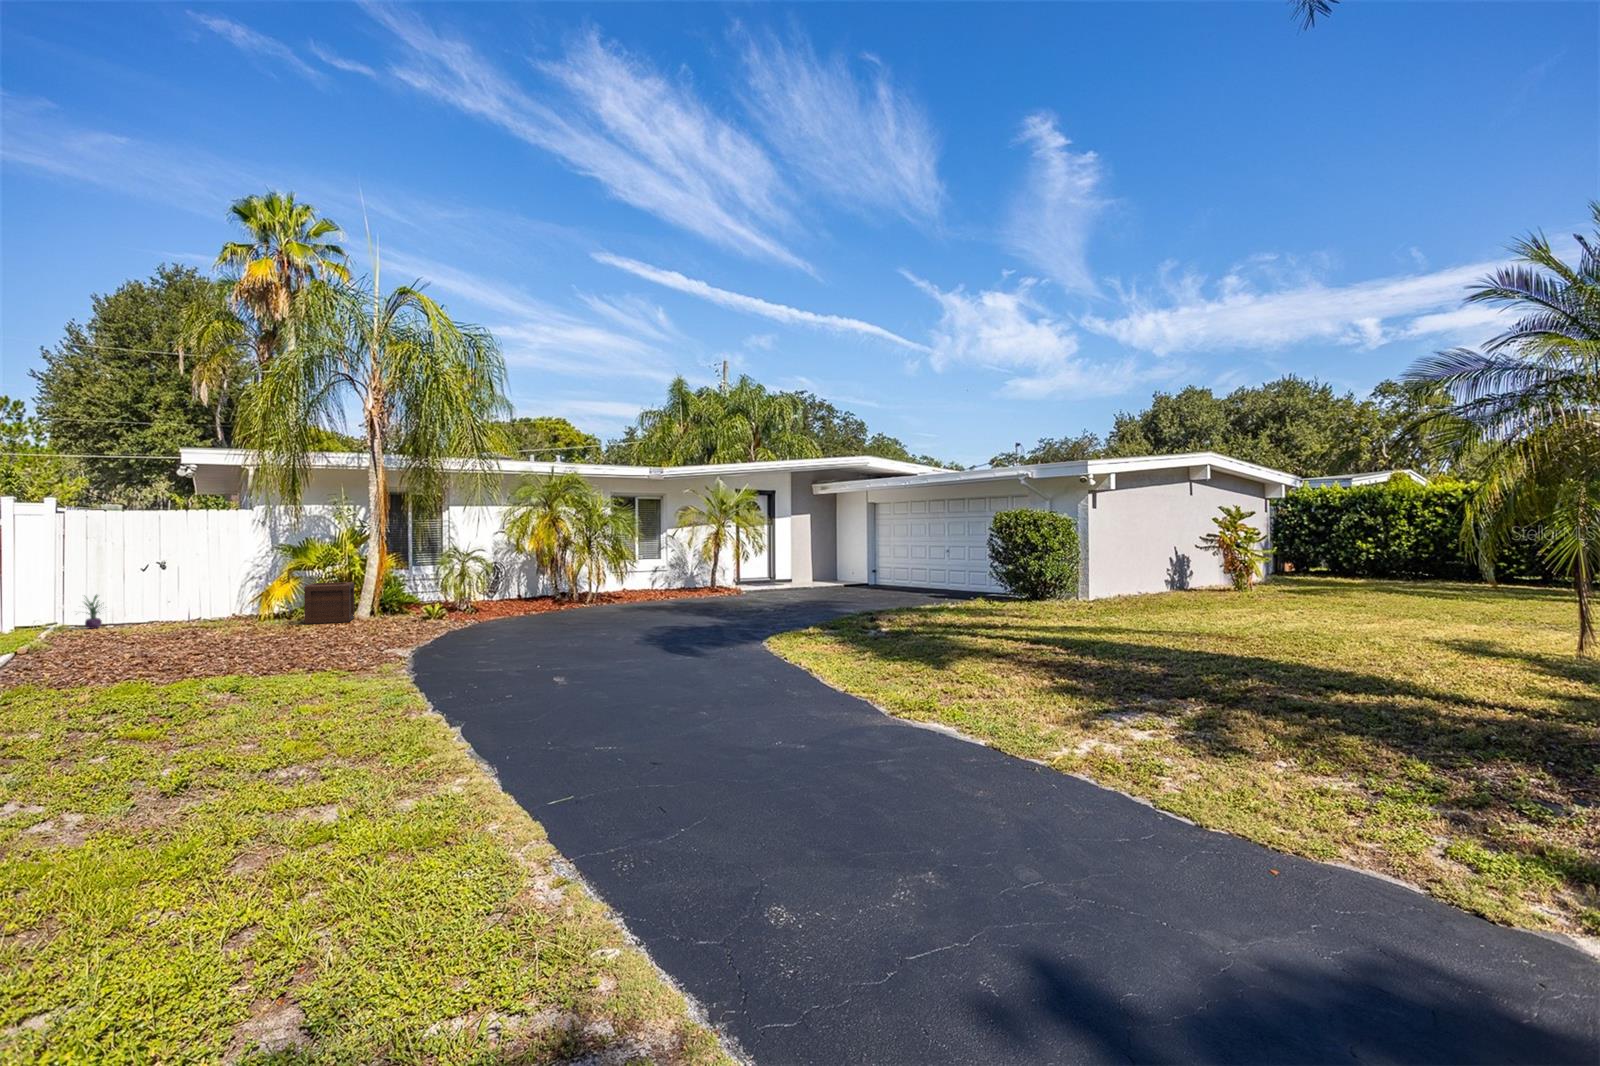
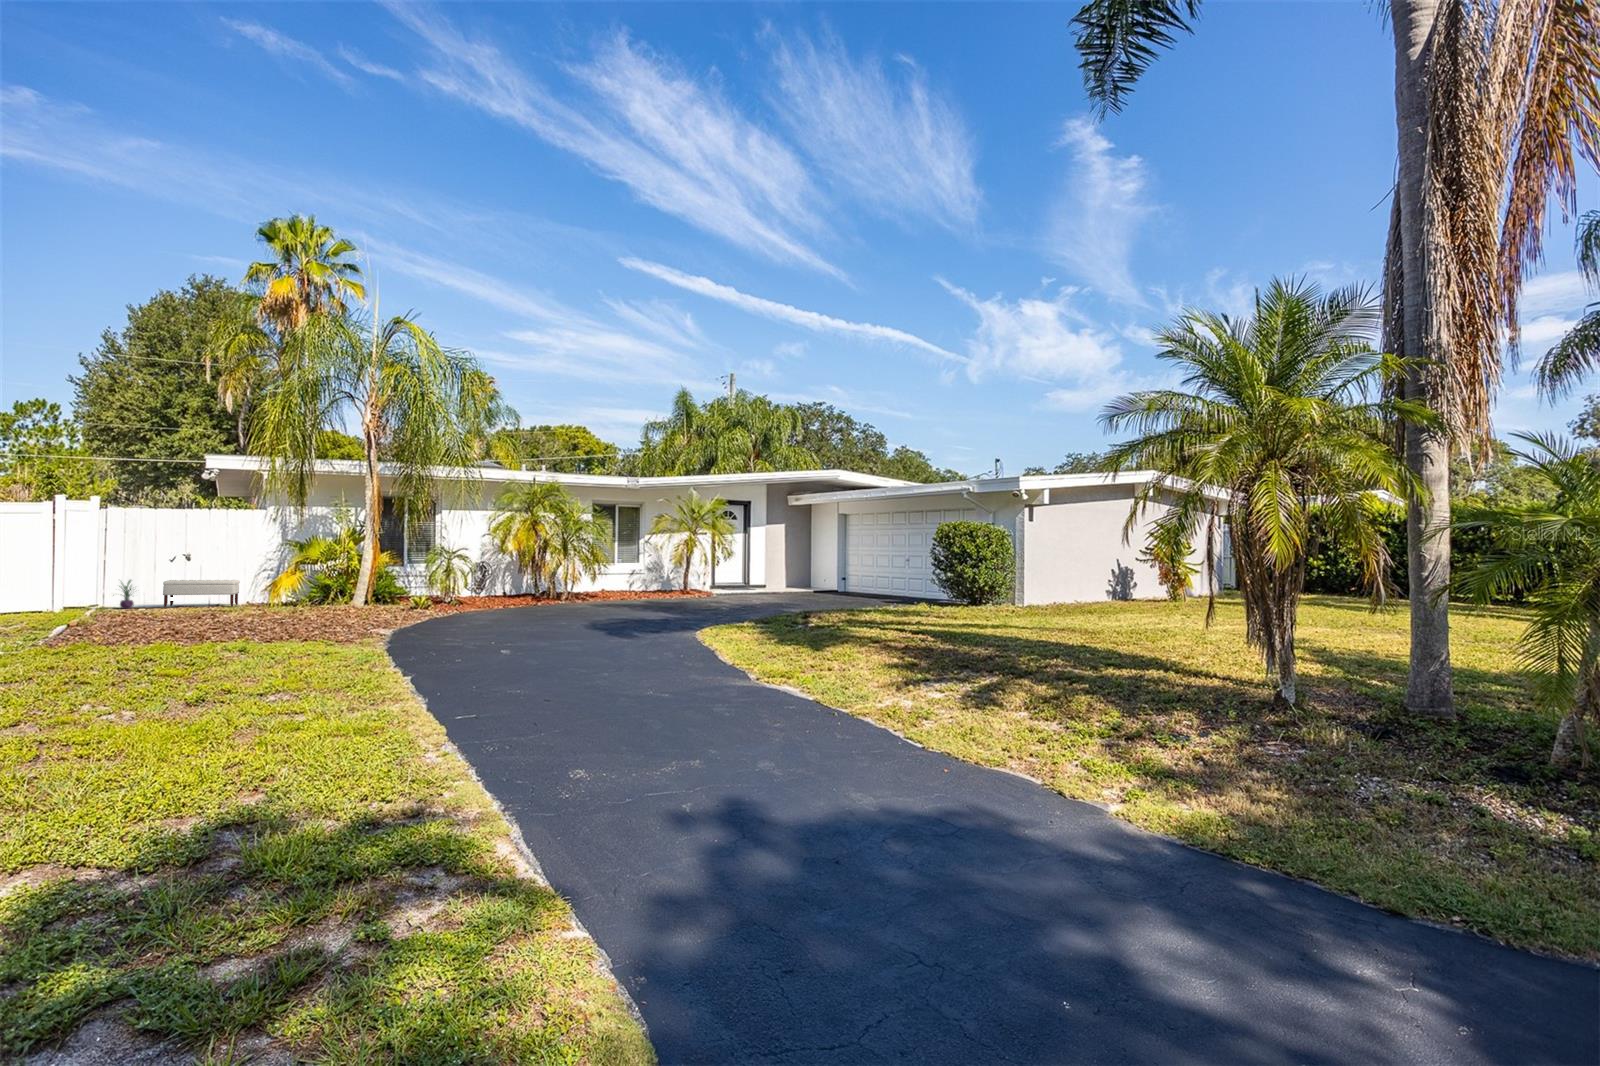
wooden crate: present [304,582,354,624] -> none [307,574,351,610]
bench: none [136,591,225,625] -> present [163,580,240,607]

